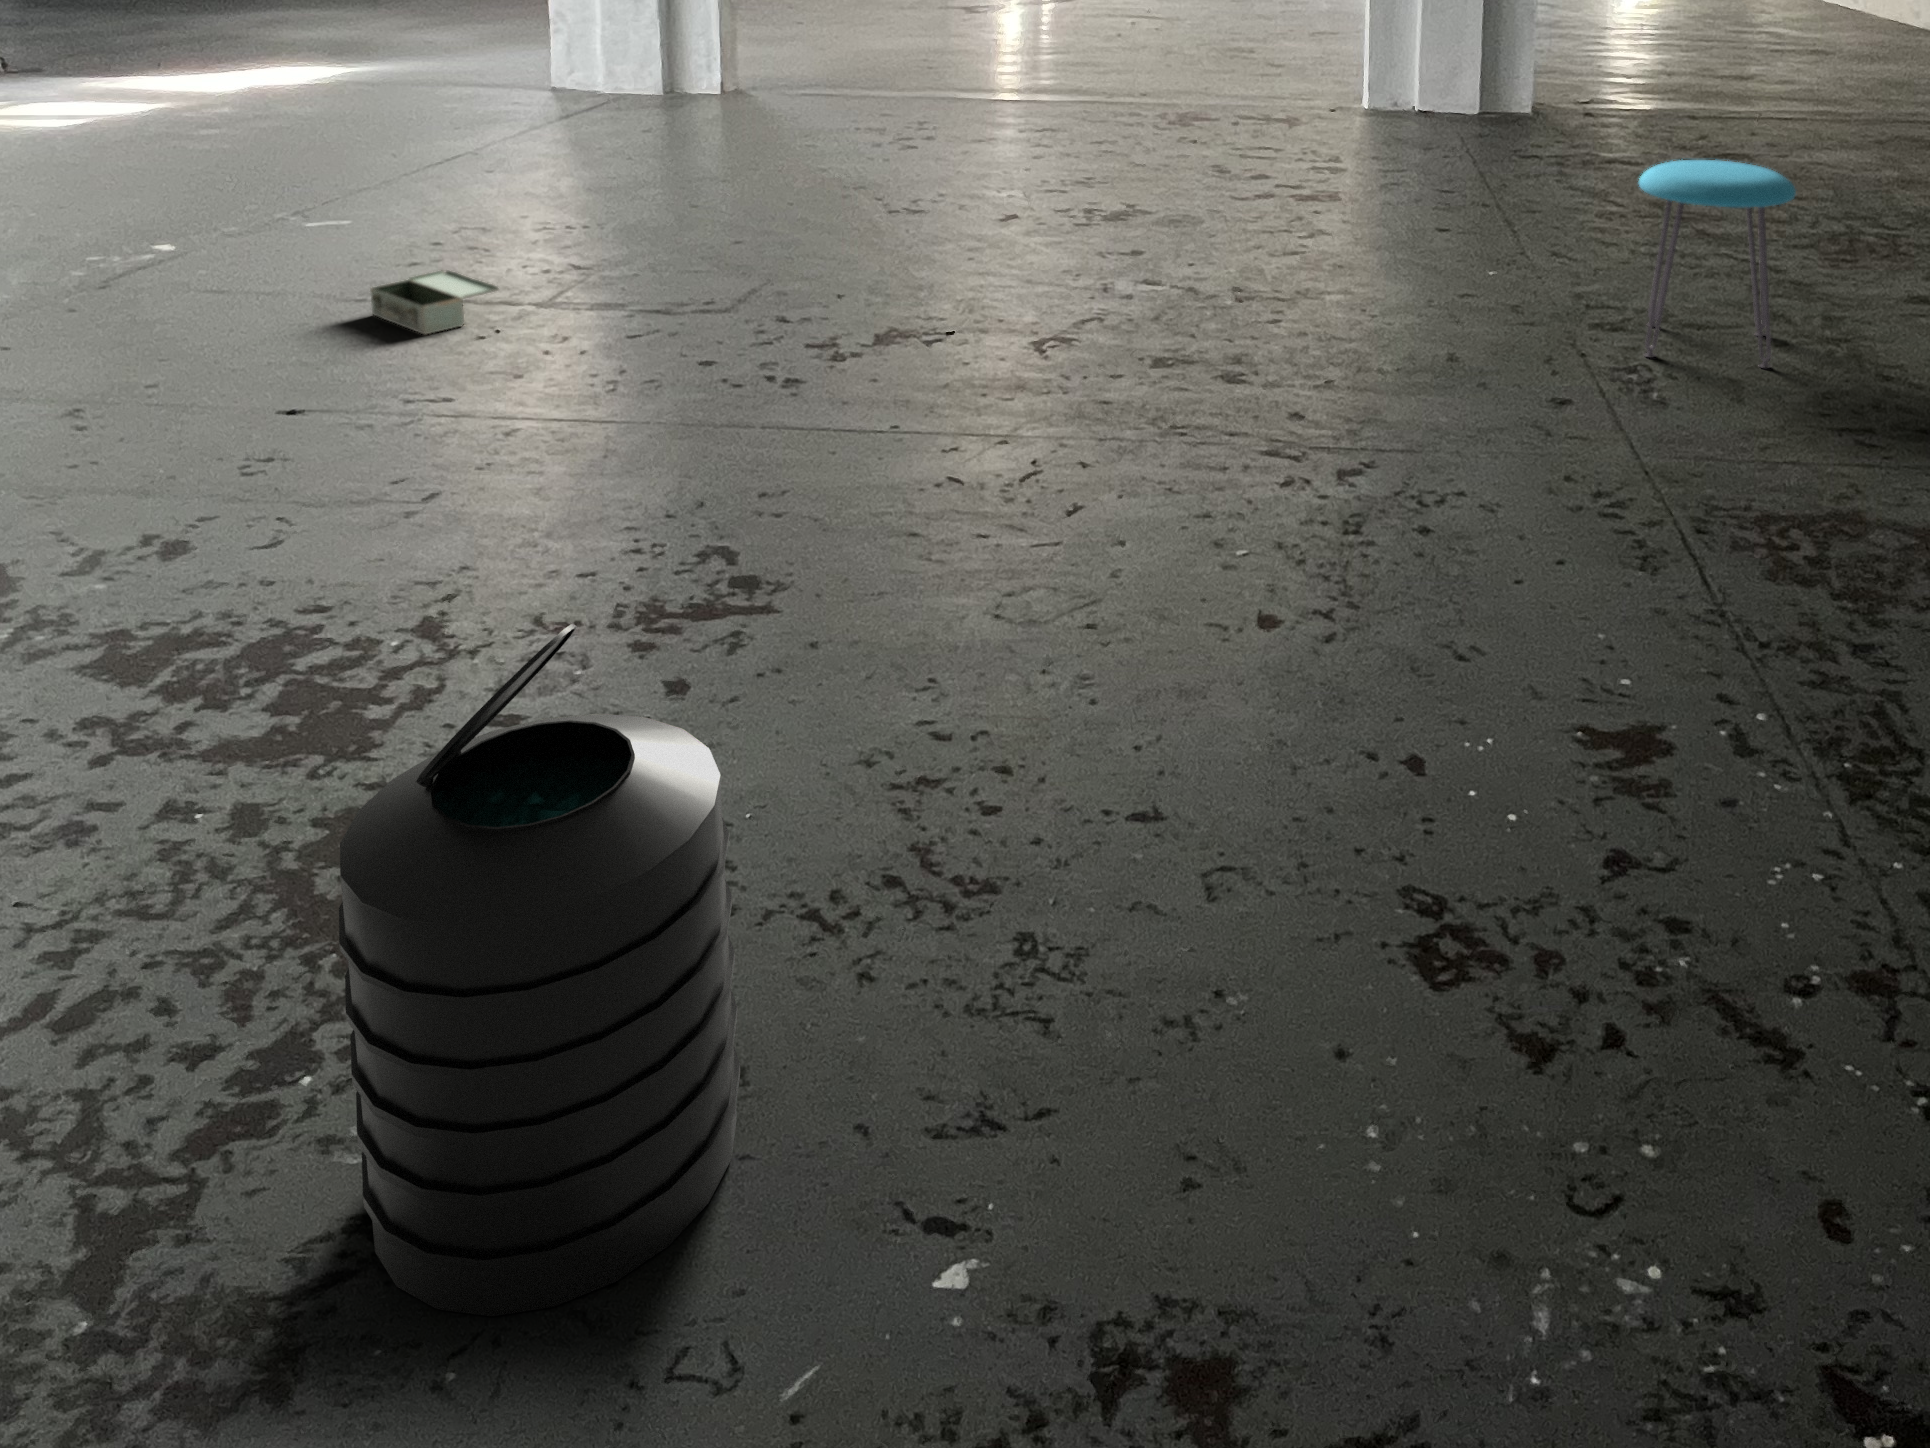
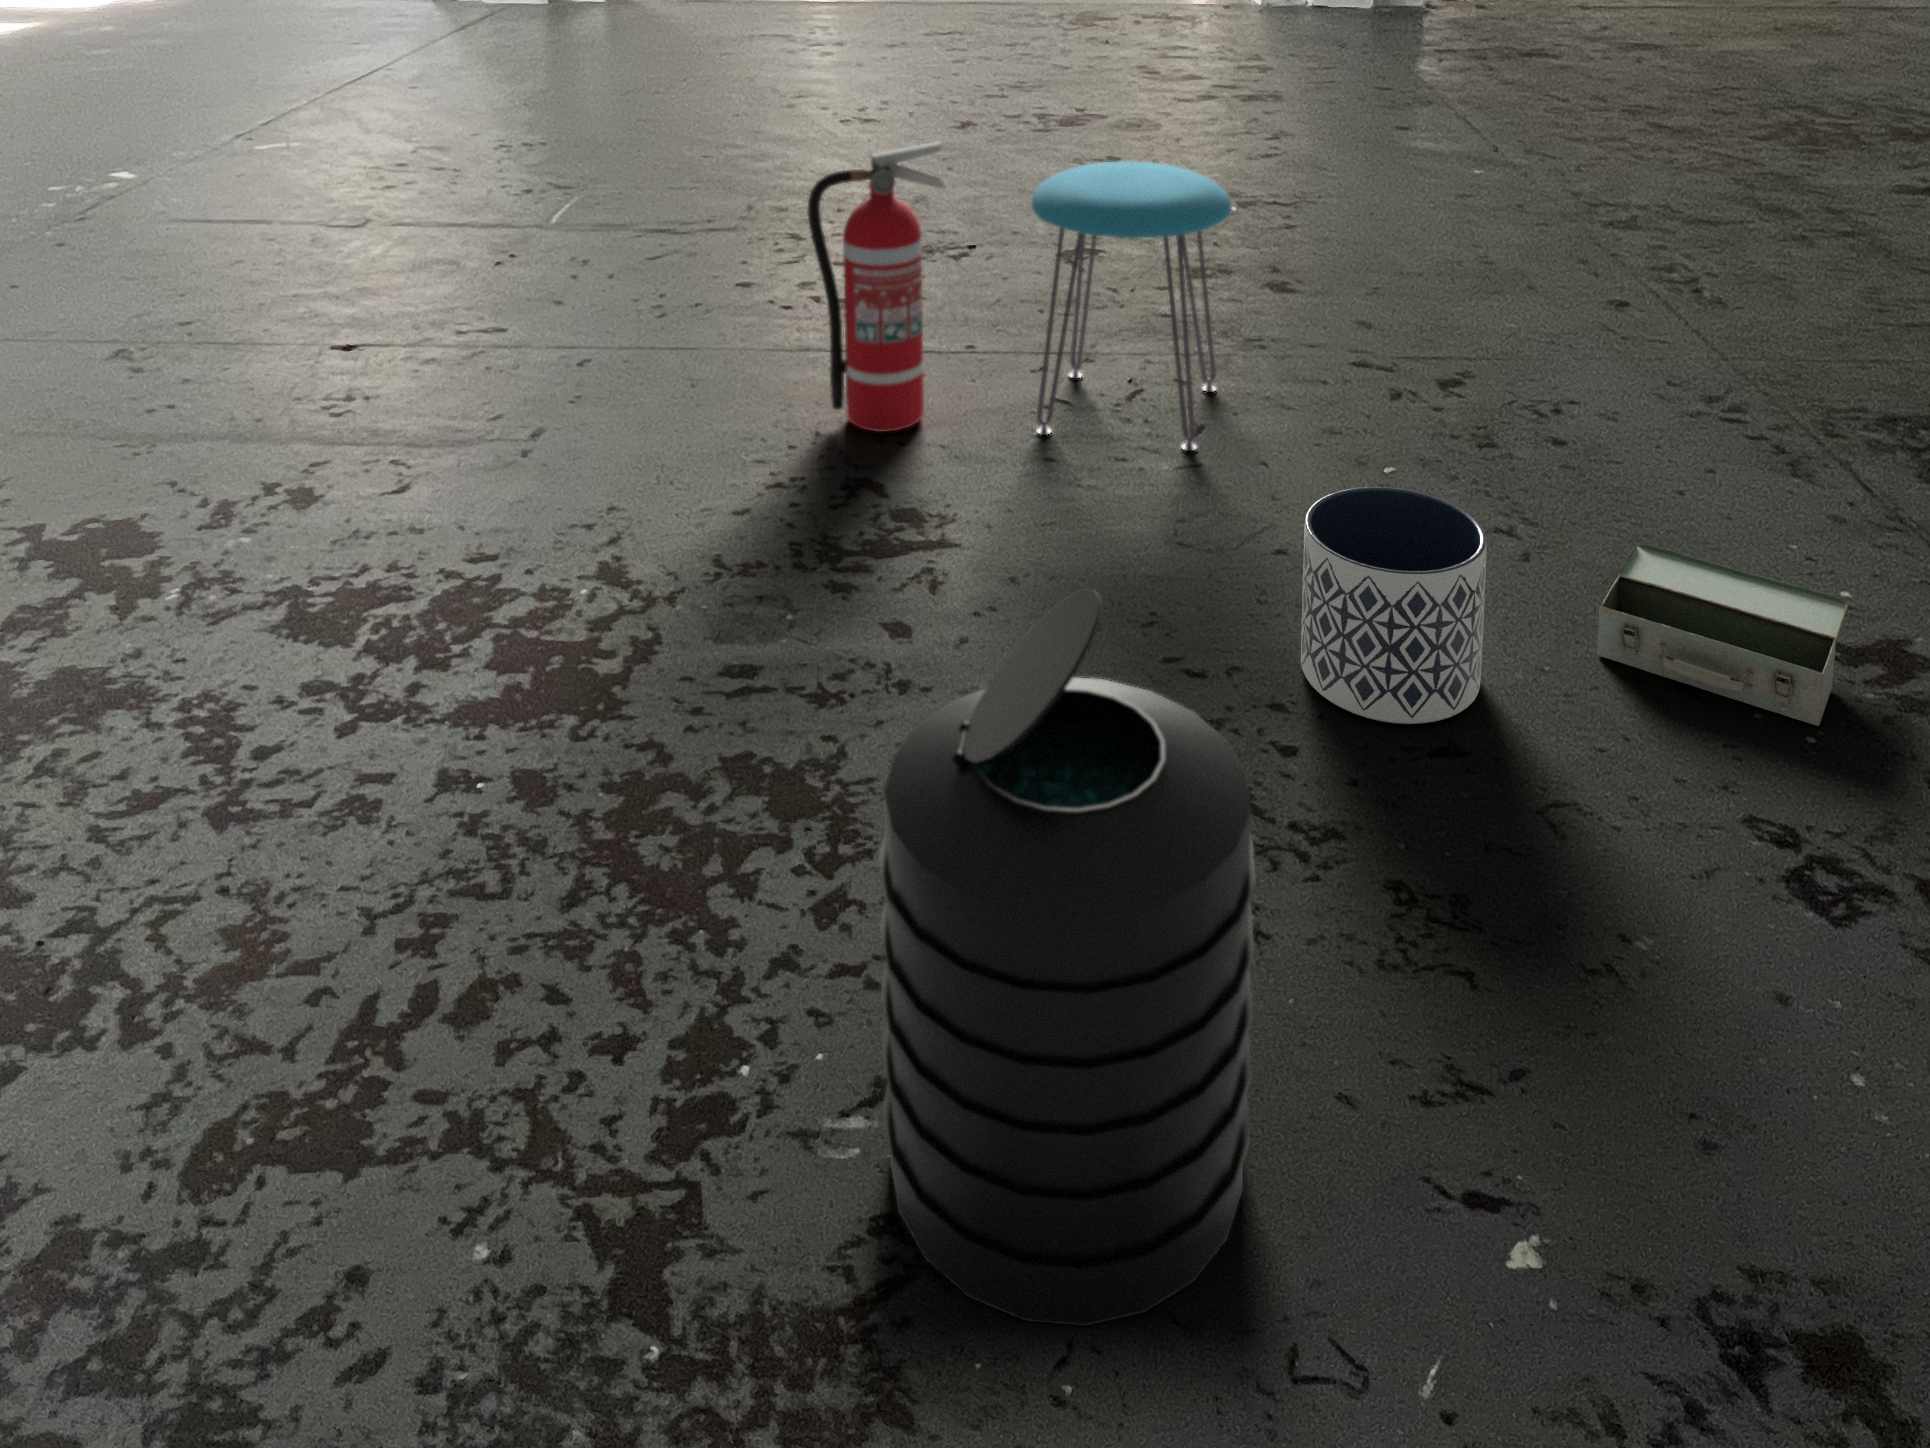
stool: present [1639,160,1796,368] -> present [1032,162,1231,451]
fire extinguisher: none [687,220,826,504] -> present [808,141,946,432]
toolbox: present [370,271,498,334] -> present [1597,543,1848,726]
planter: none [1035,560,1209,788] -> present [1301,487,1487,724]

